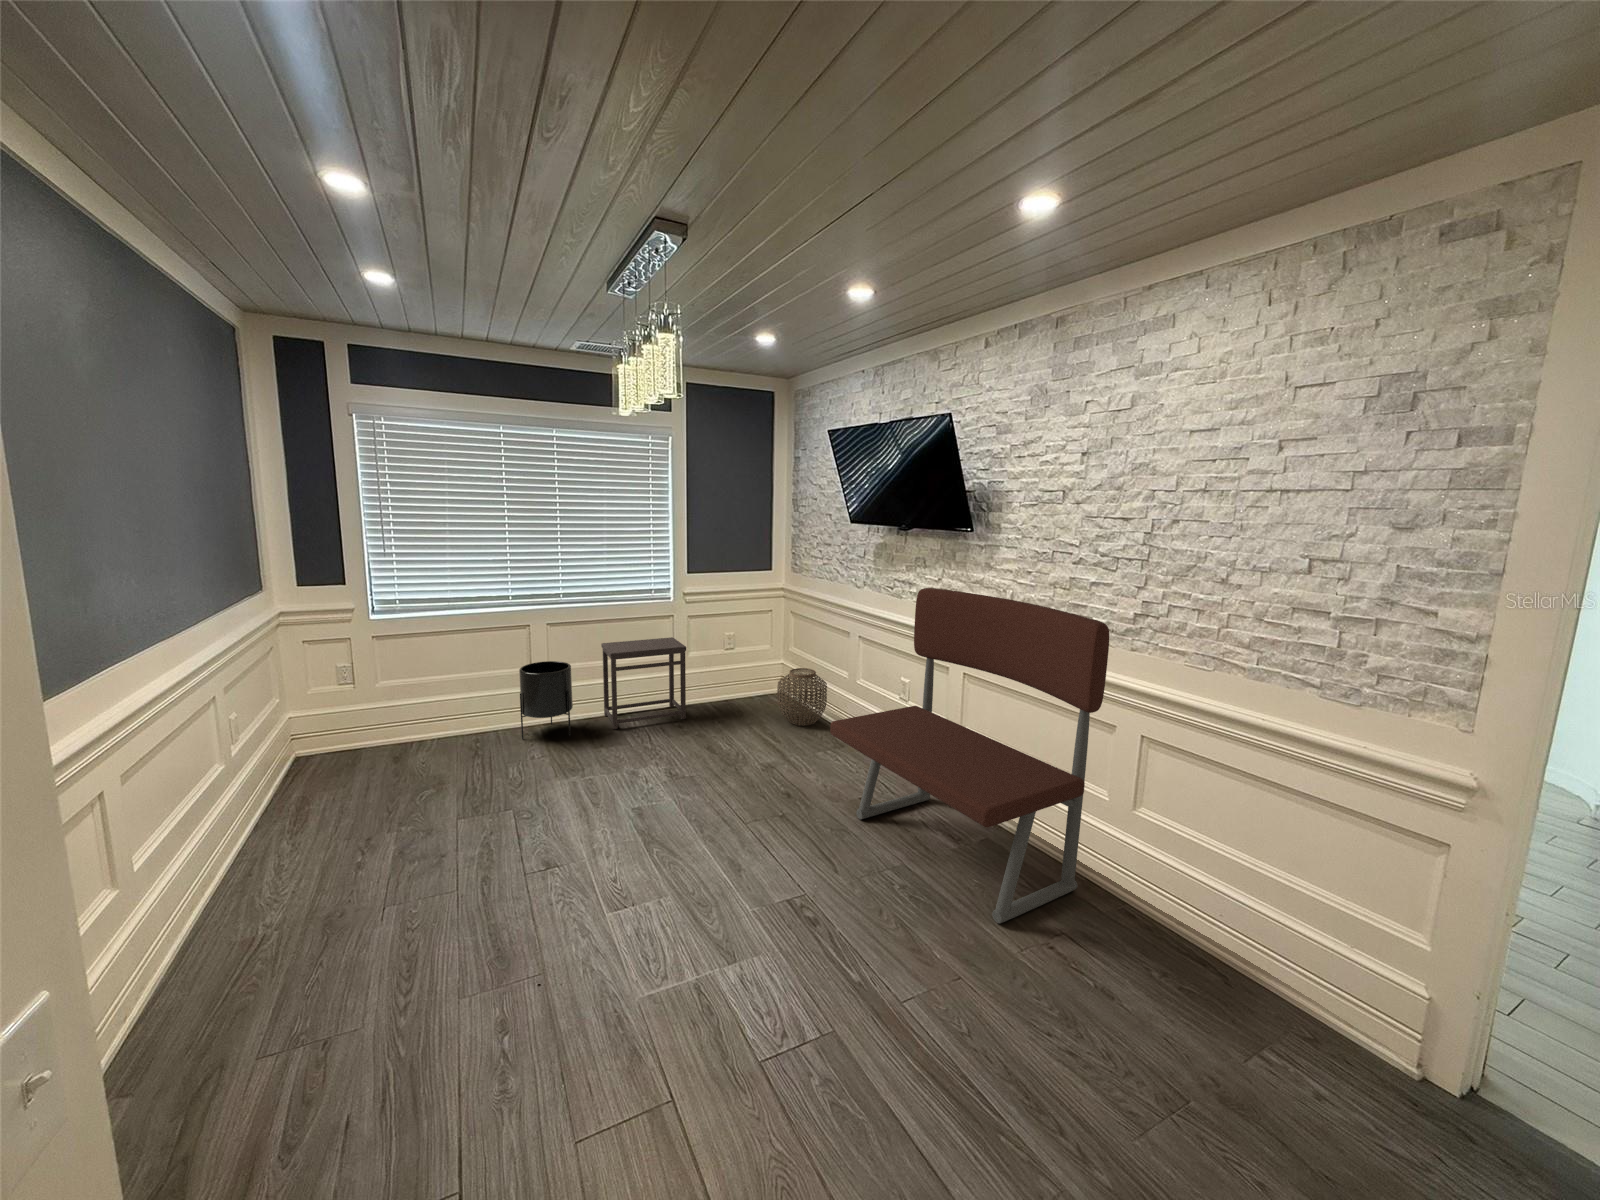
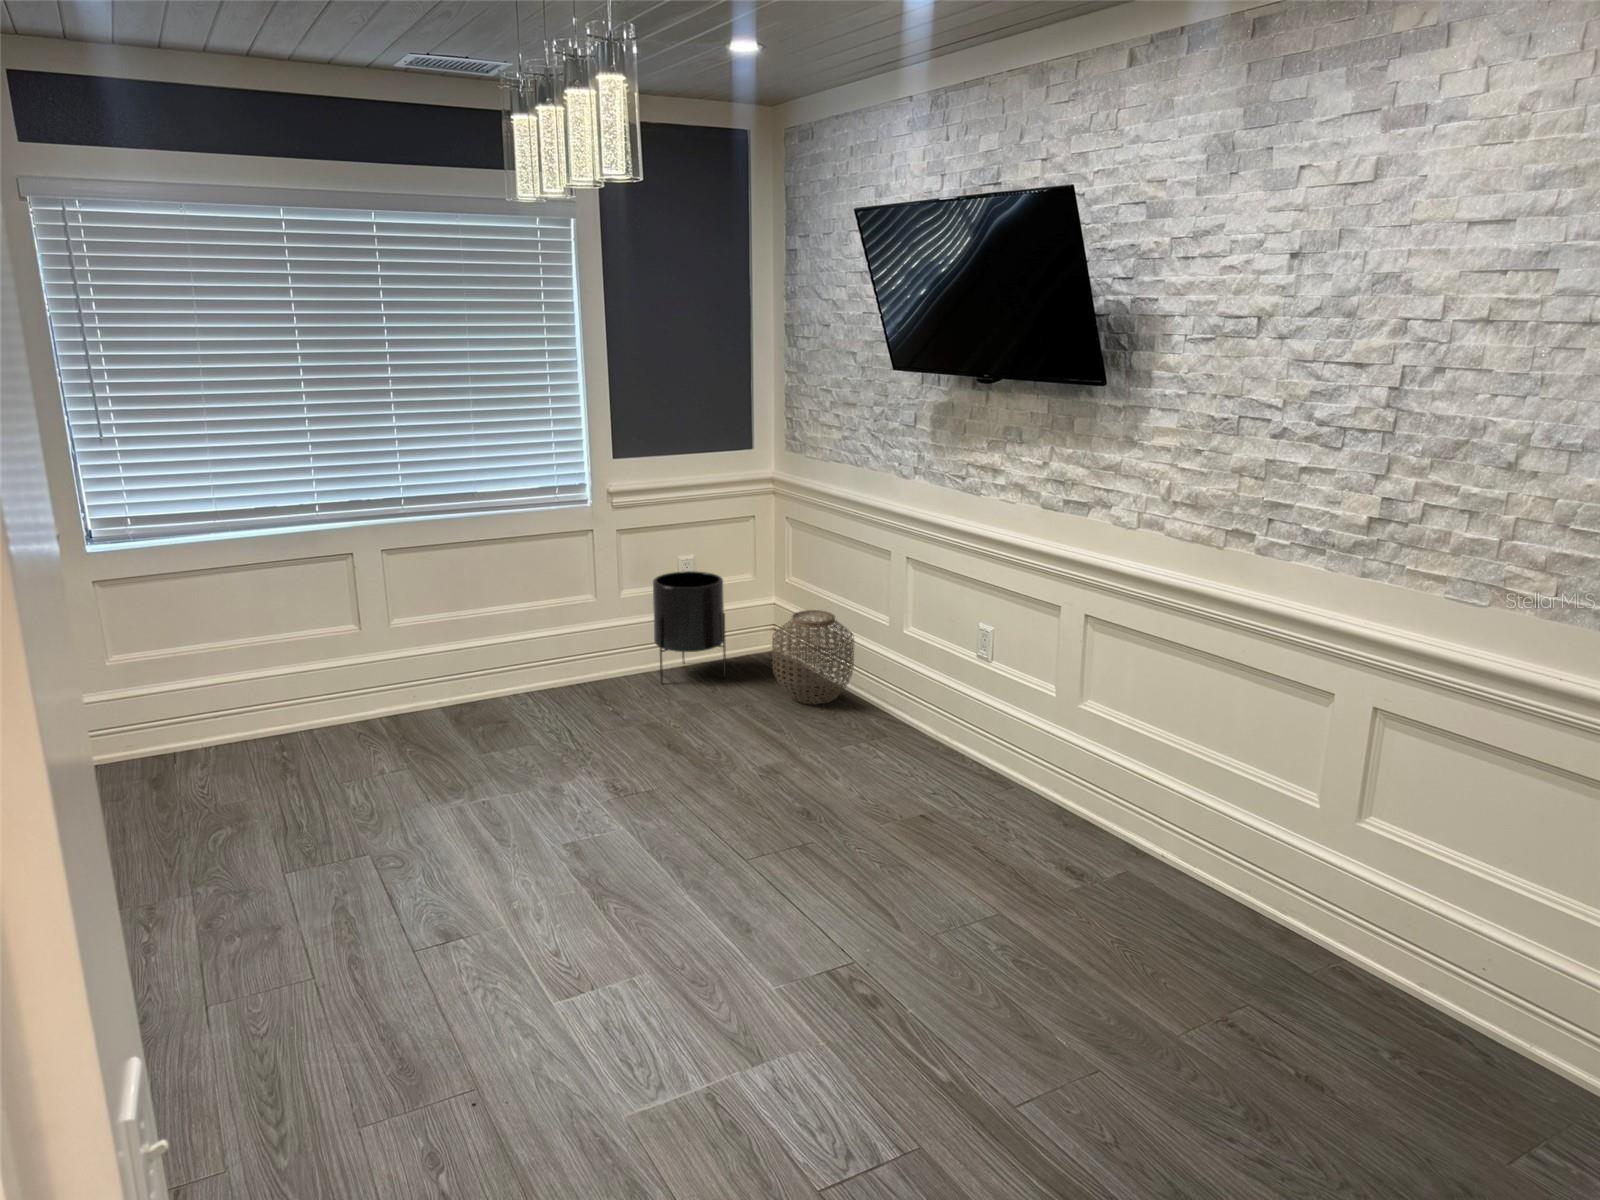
bench: present [830,588,1109,923] -> none [879,478,1329,994]
side table: present [601,637,686,729] -> none [474,565,621,720]
planter: present [519,661,573,739] -> present [653,571,726,683]

